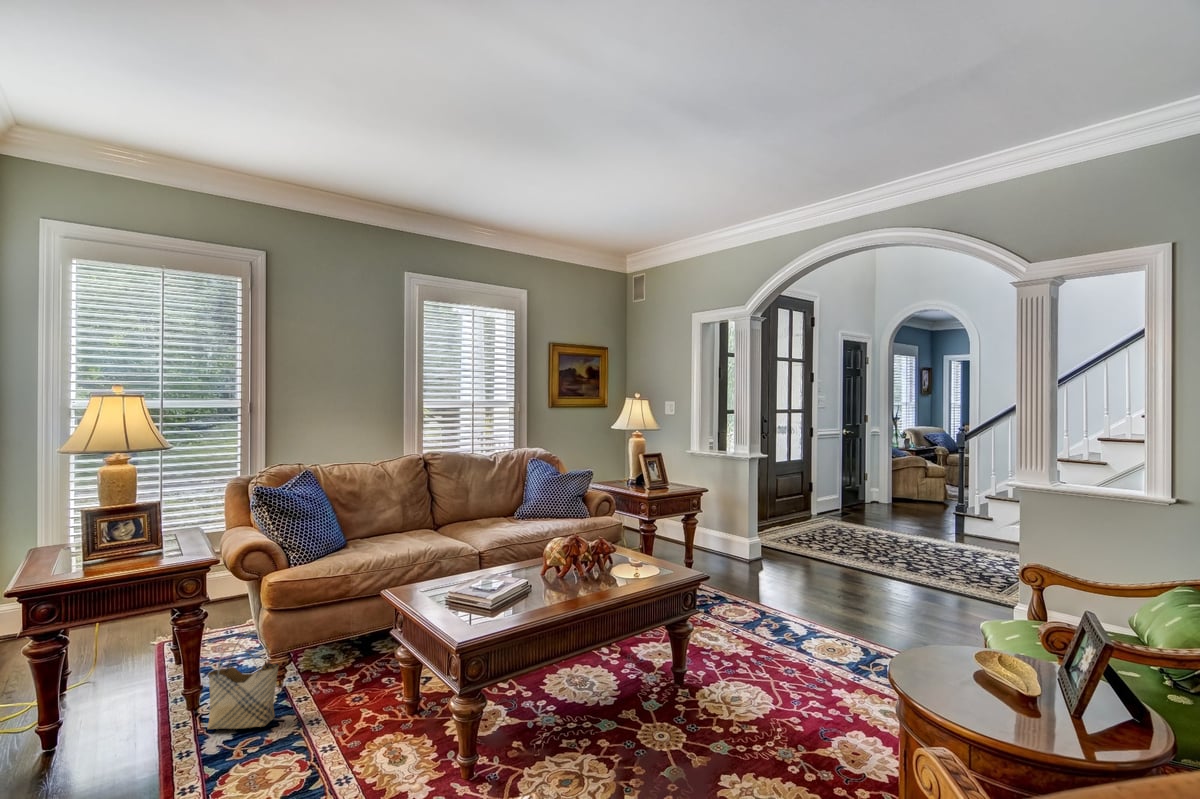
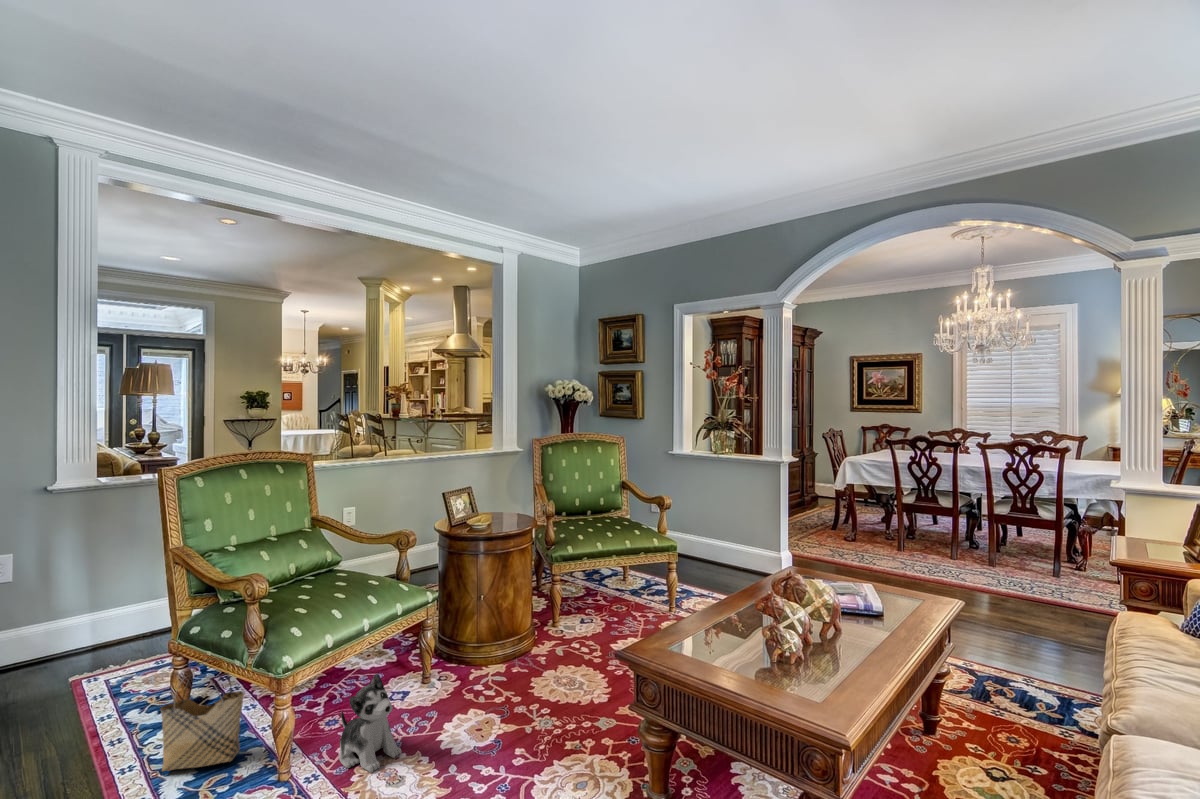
plush toy: none [355,658,410,749] -> present [339,674,401,773]

